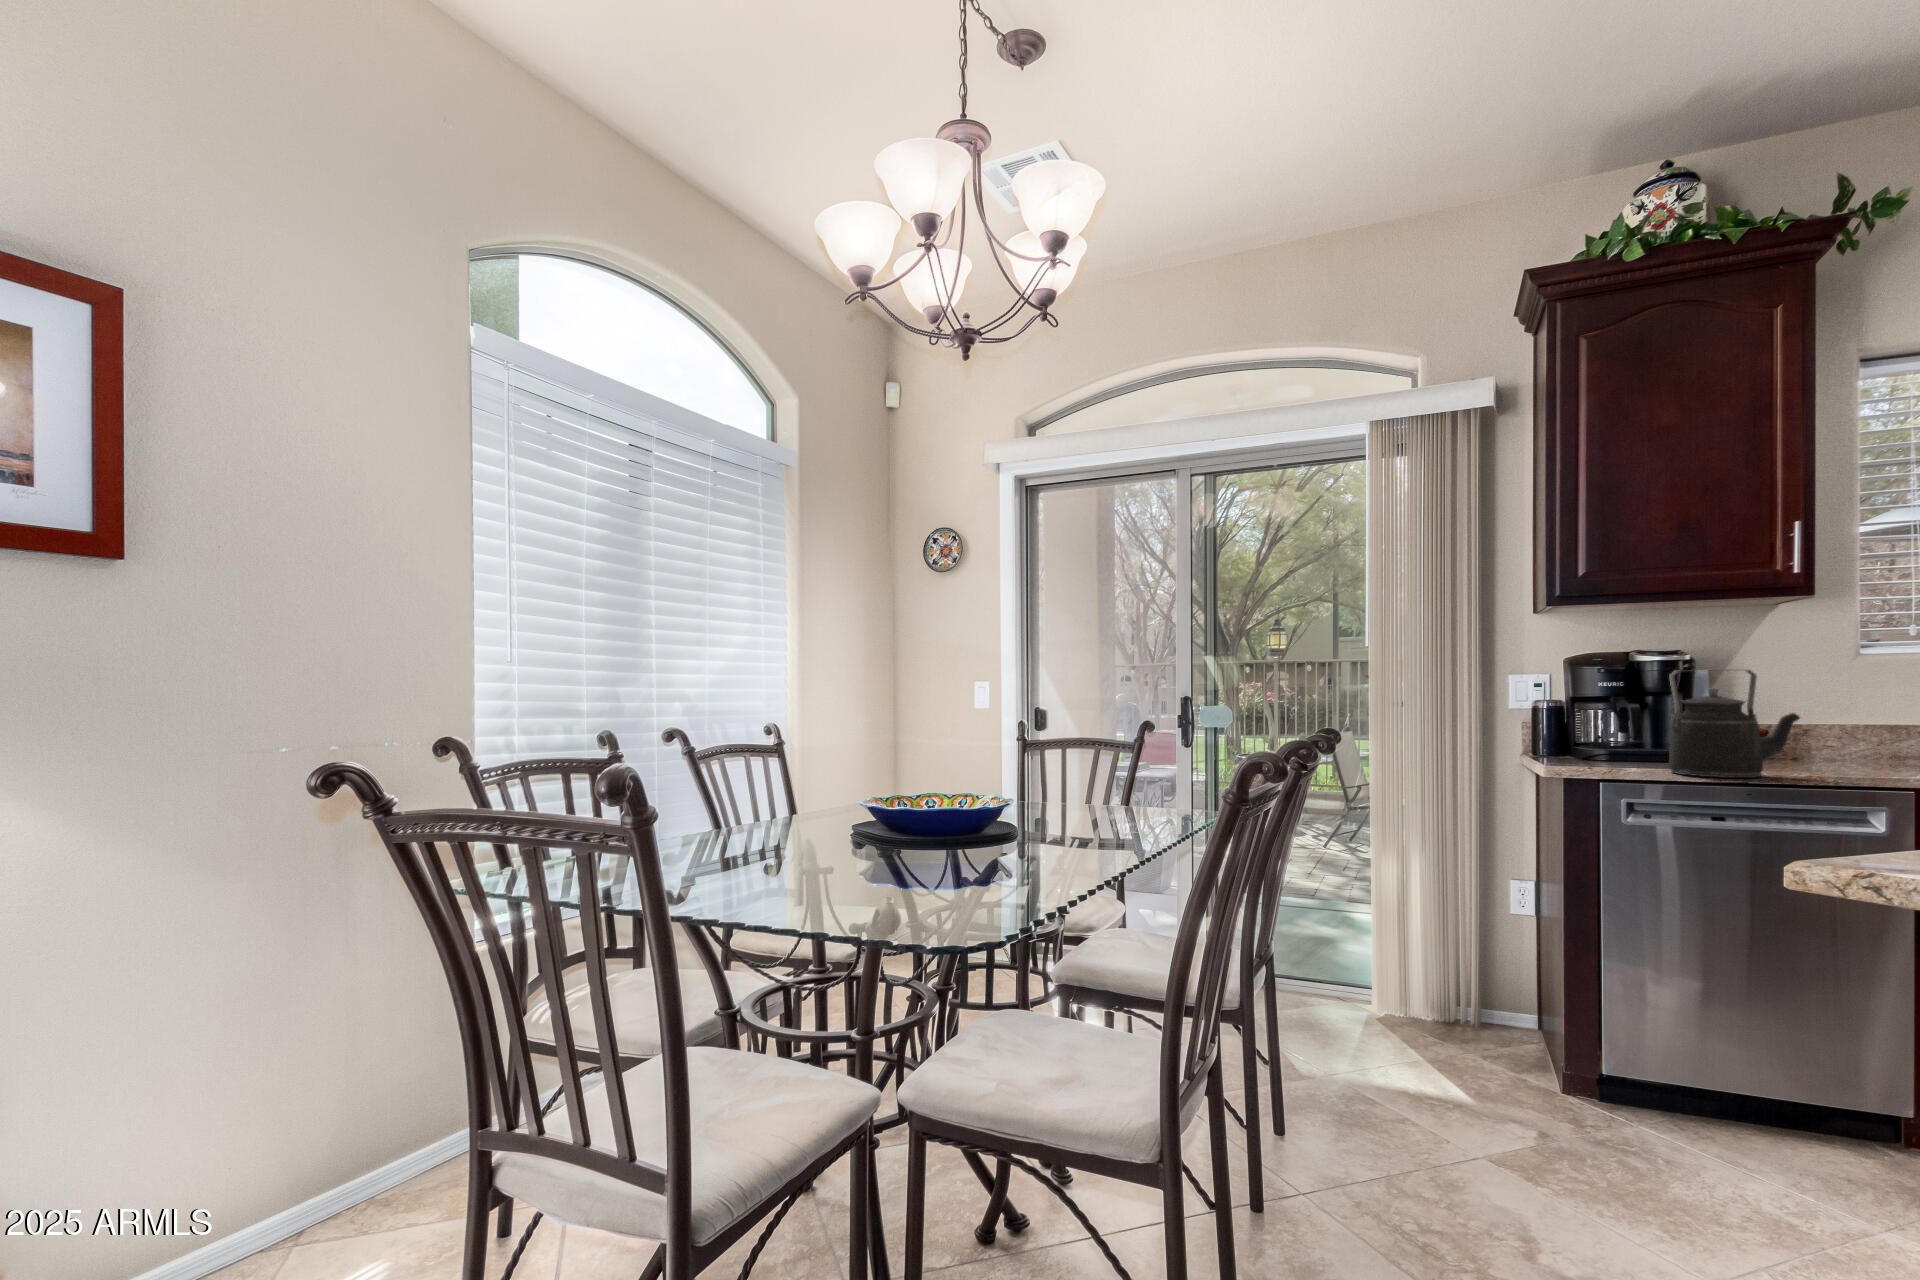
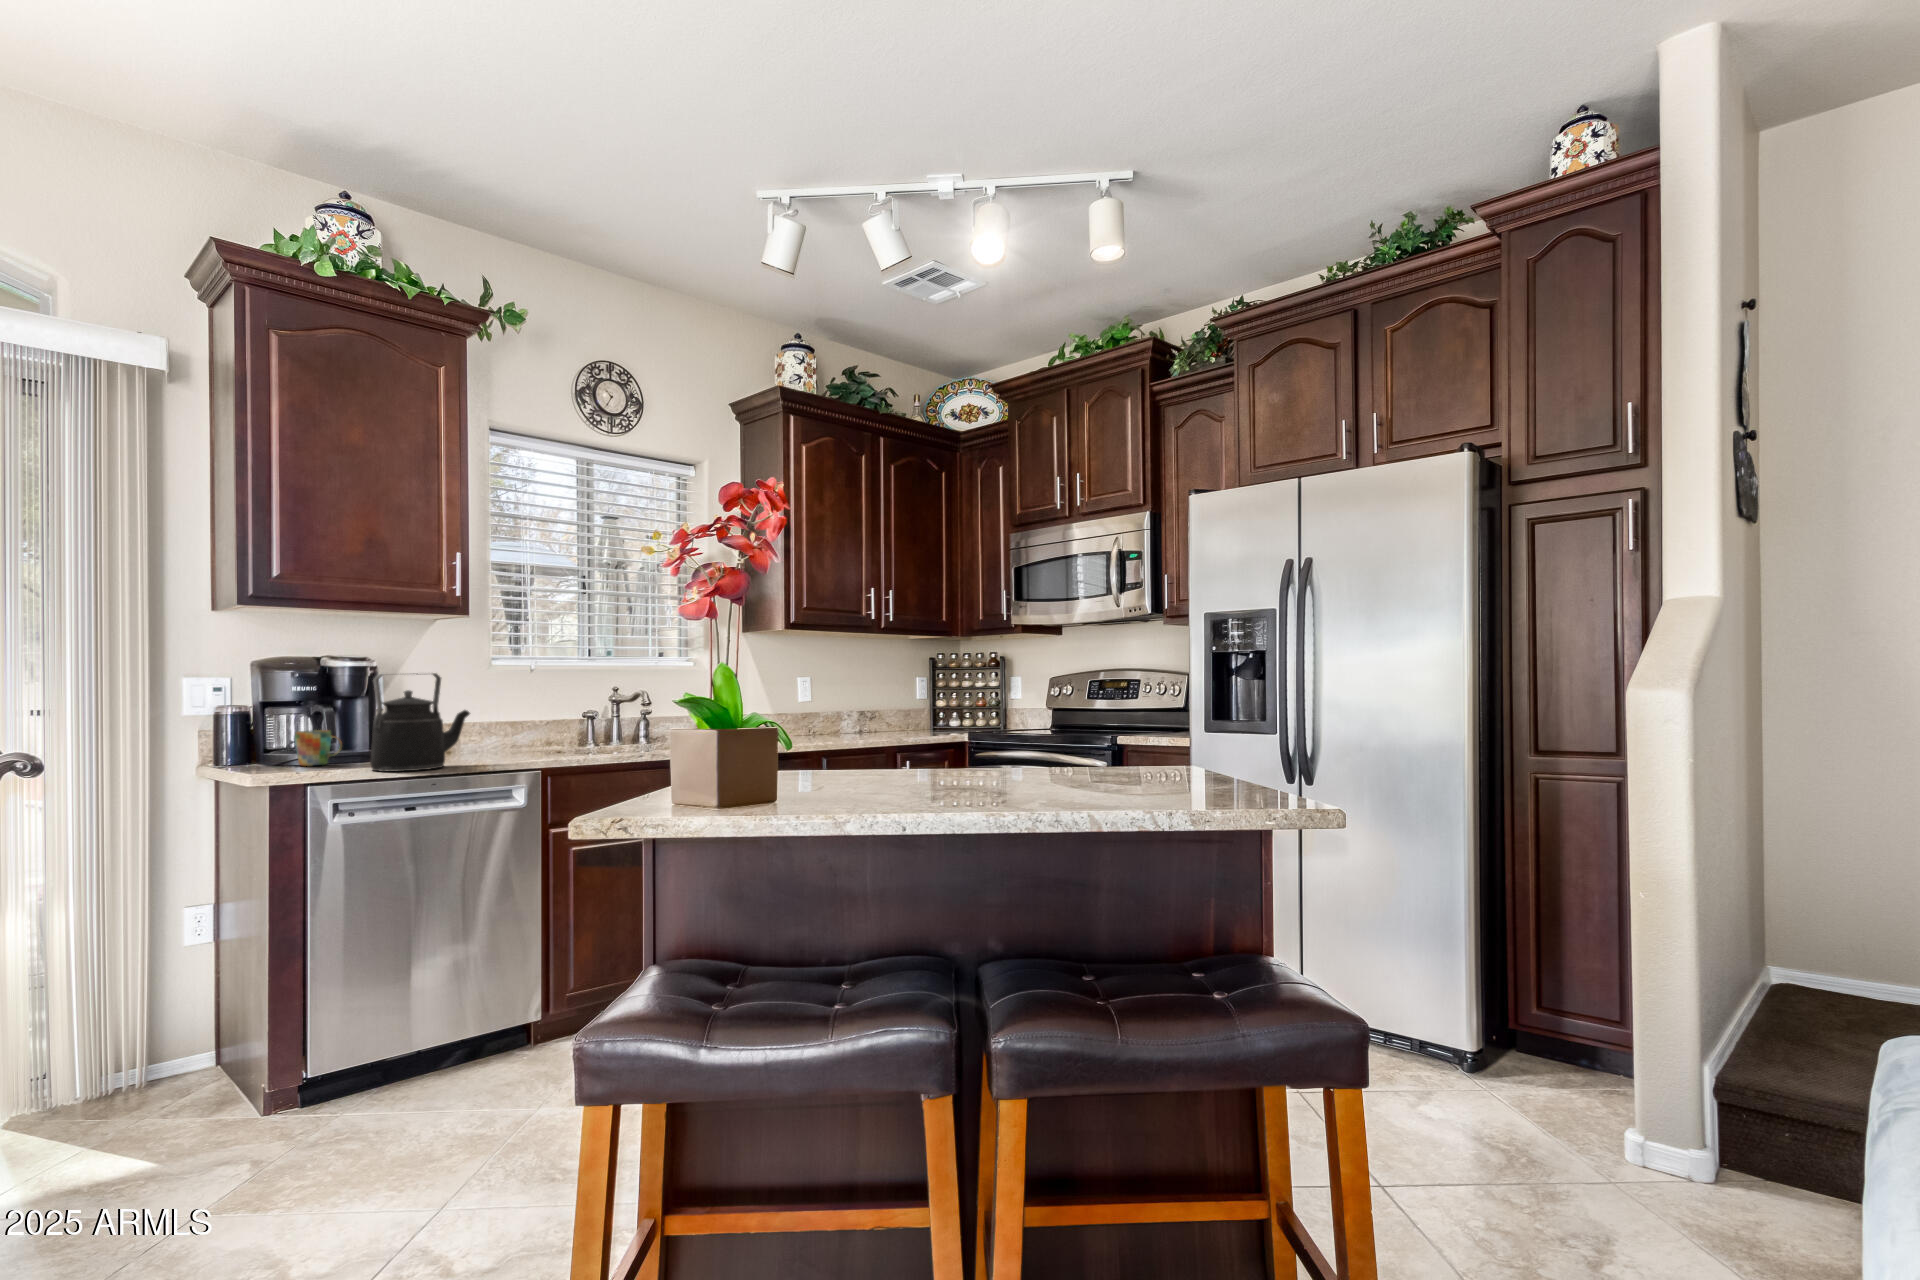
mug: none [1601,726,1651,761] -> present [295,730,343,766]

